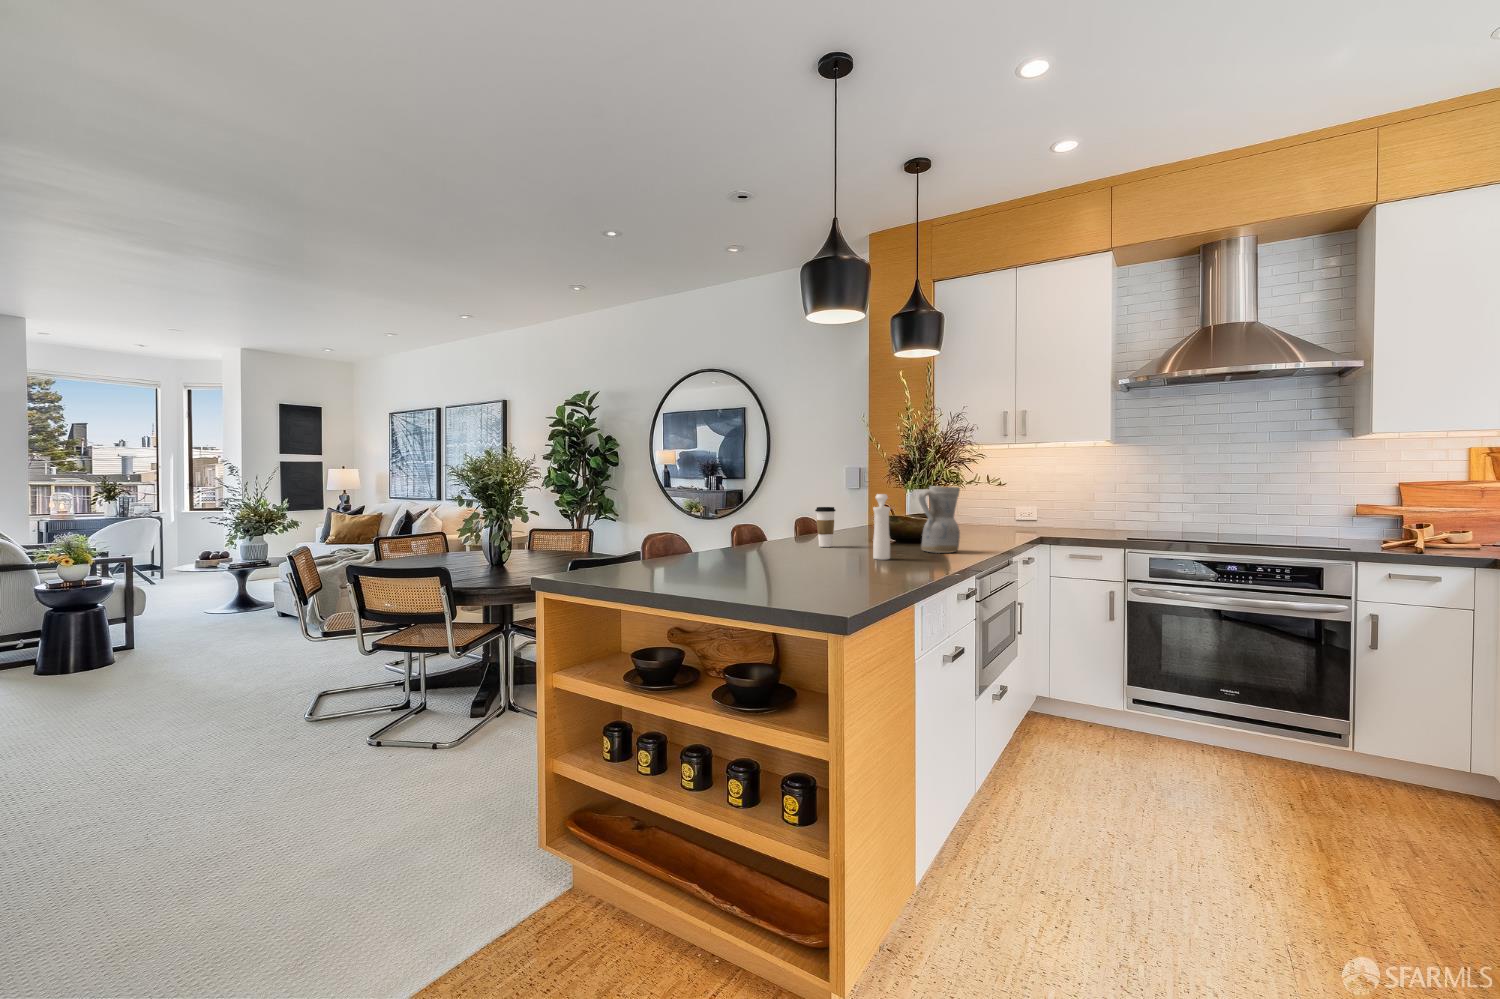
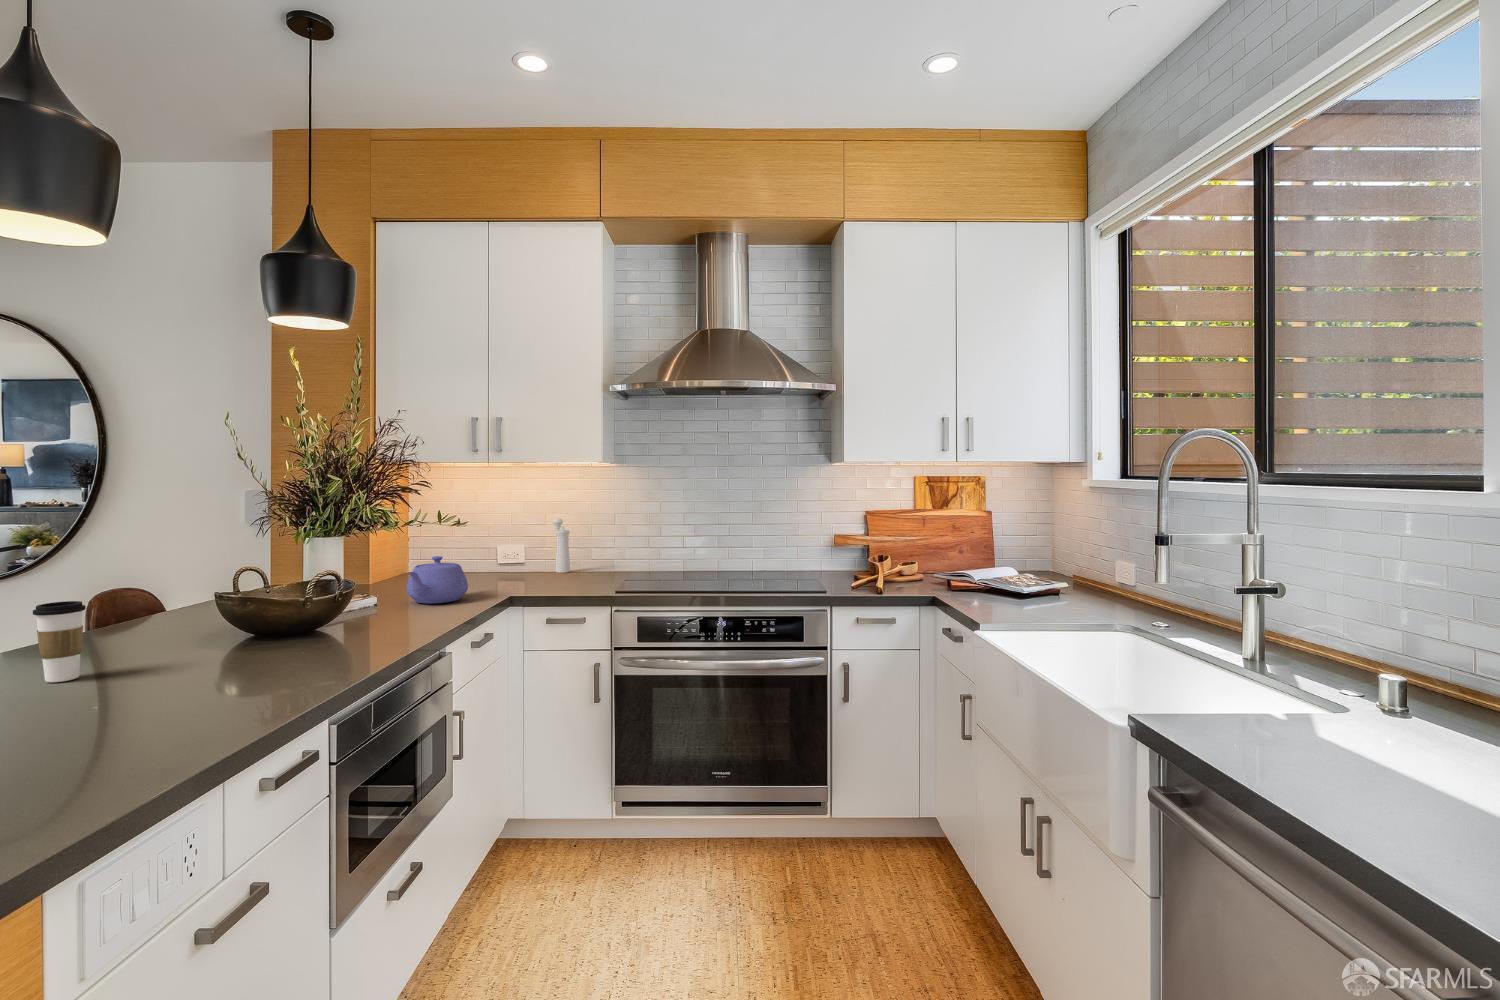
ceramic pitcher: present [919,486,960,553] -> none [247,557,334,676]
pepper mill: present [873,494,890,560] -> present [553,519,570,573]
teapot: none [970,505,1011,536] -> present [407,556,468,603]

